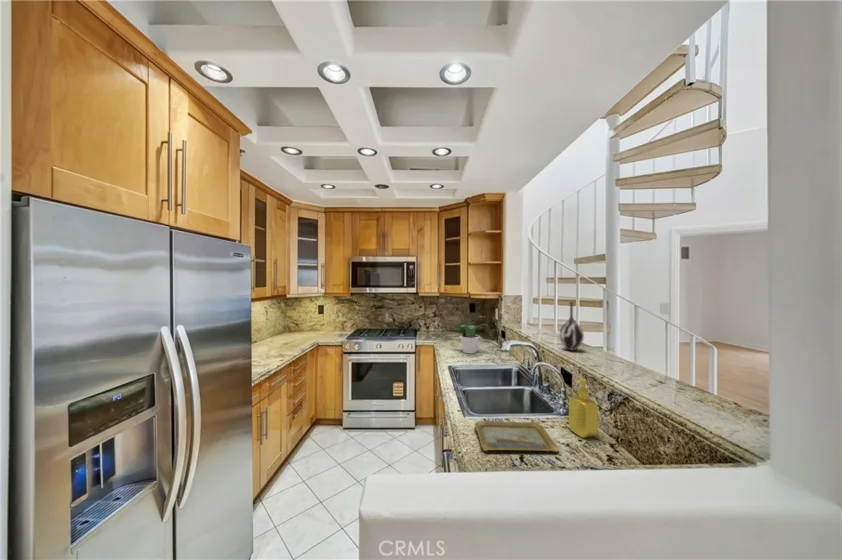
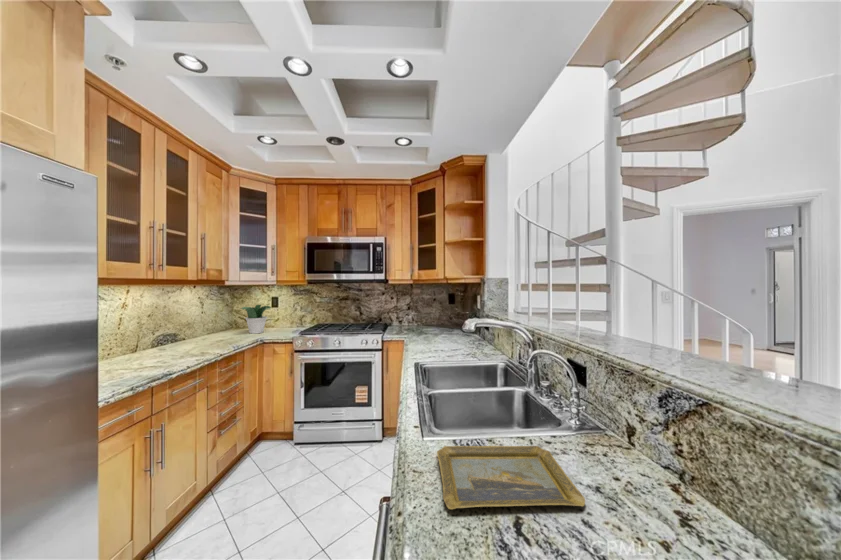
vase: present [559,302,584,351] -> none [562,271,596,337]
potted plant: present [454,322,490,354] -> present [241,305,271,334]
soap dispenser: present [569,379,598,438] -> none [591,372,643,472]

